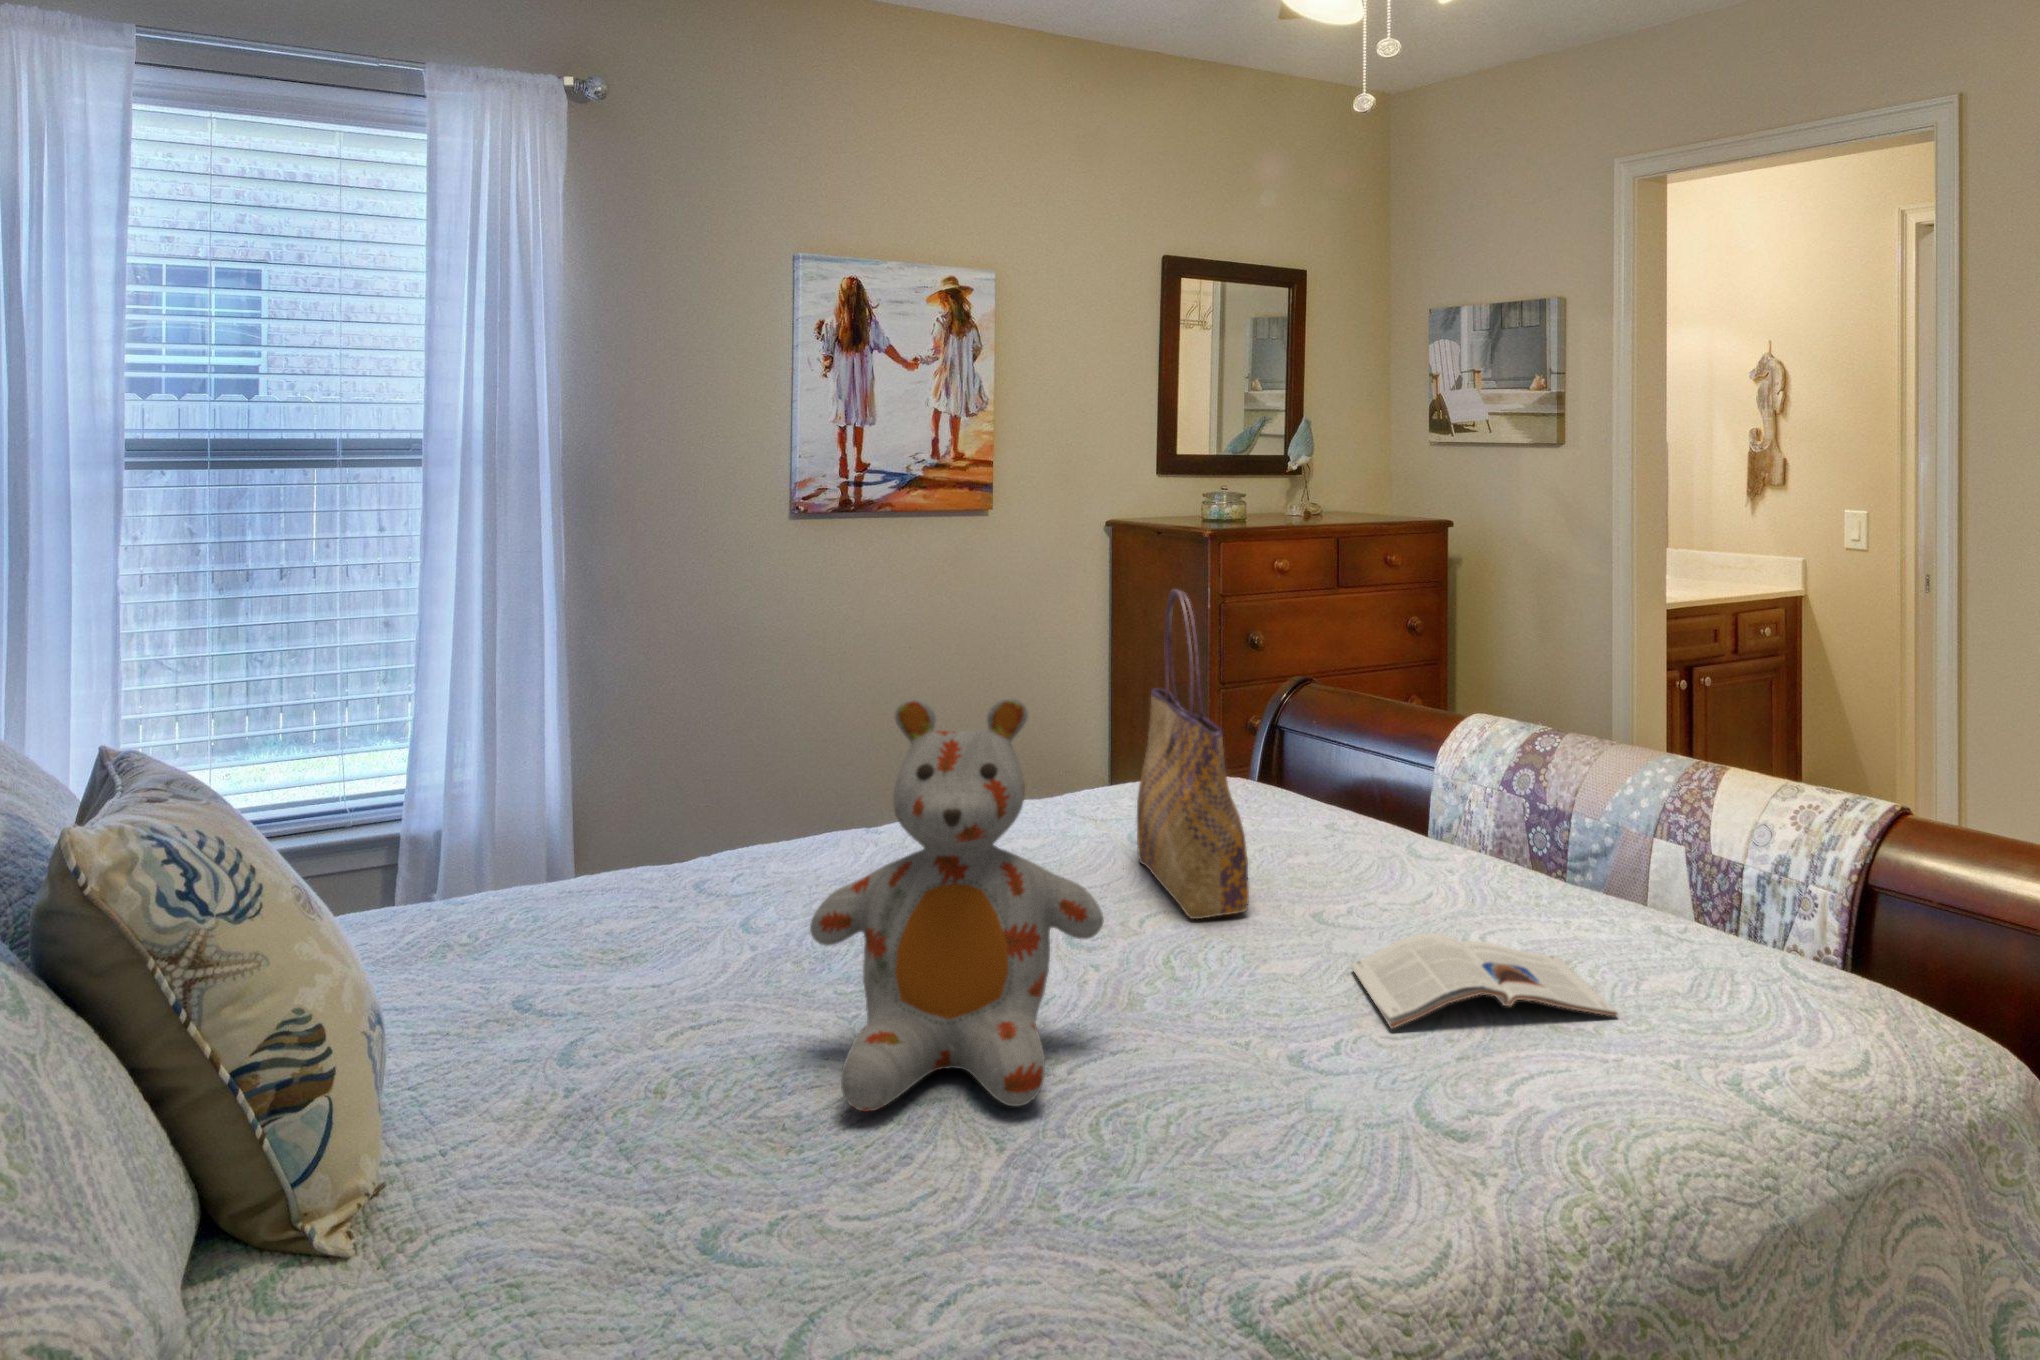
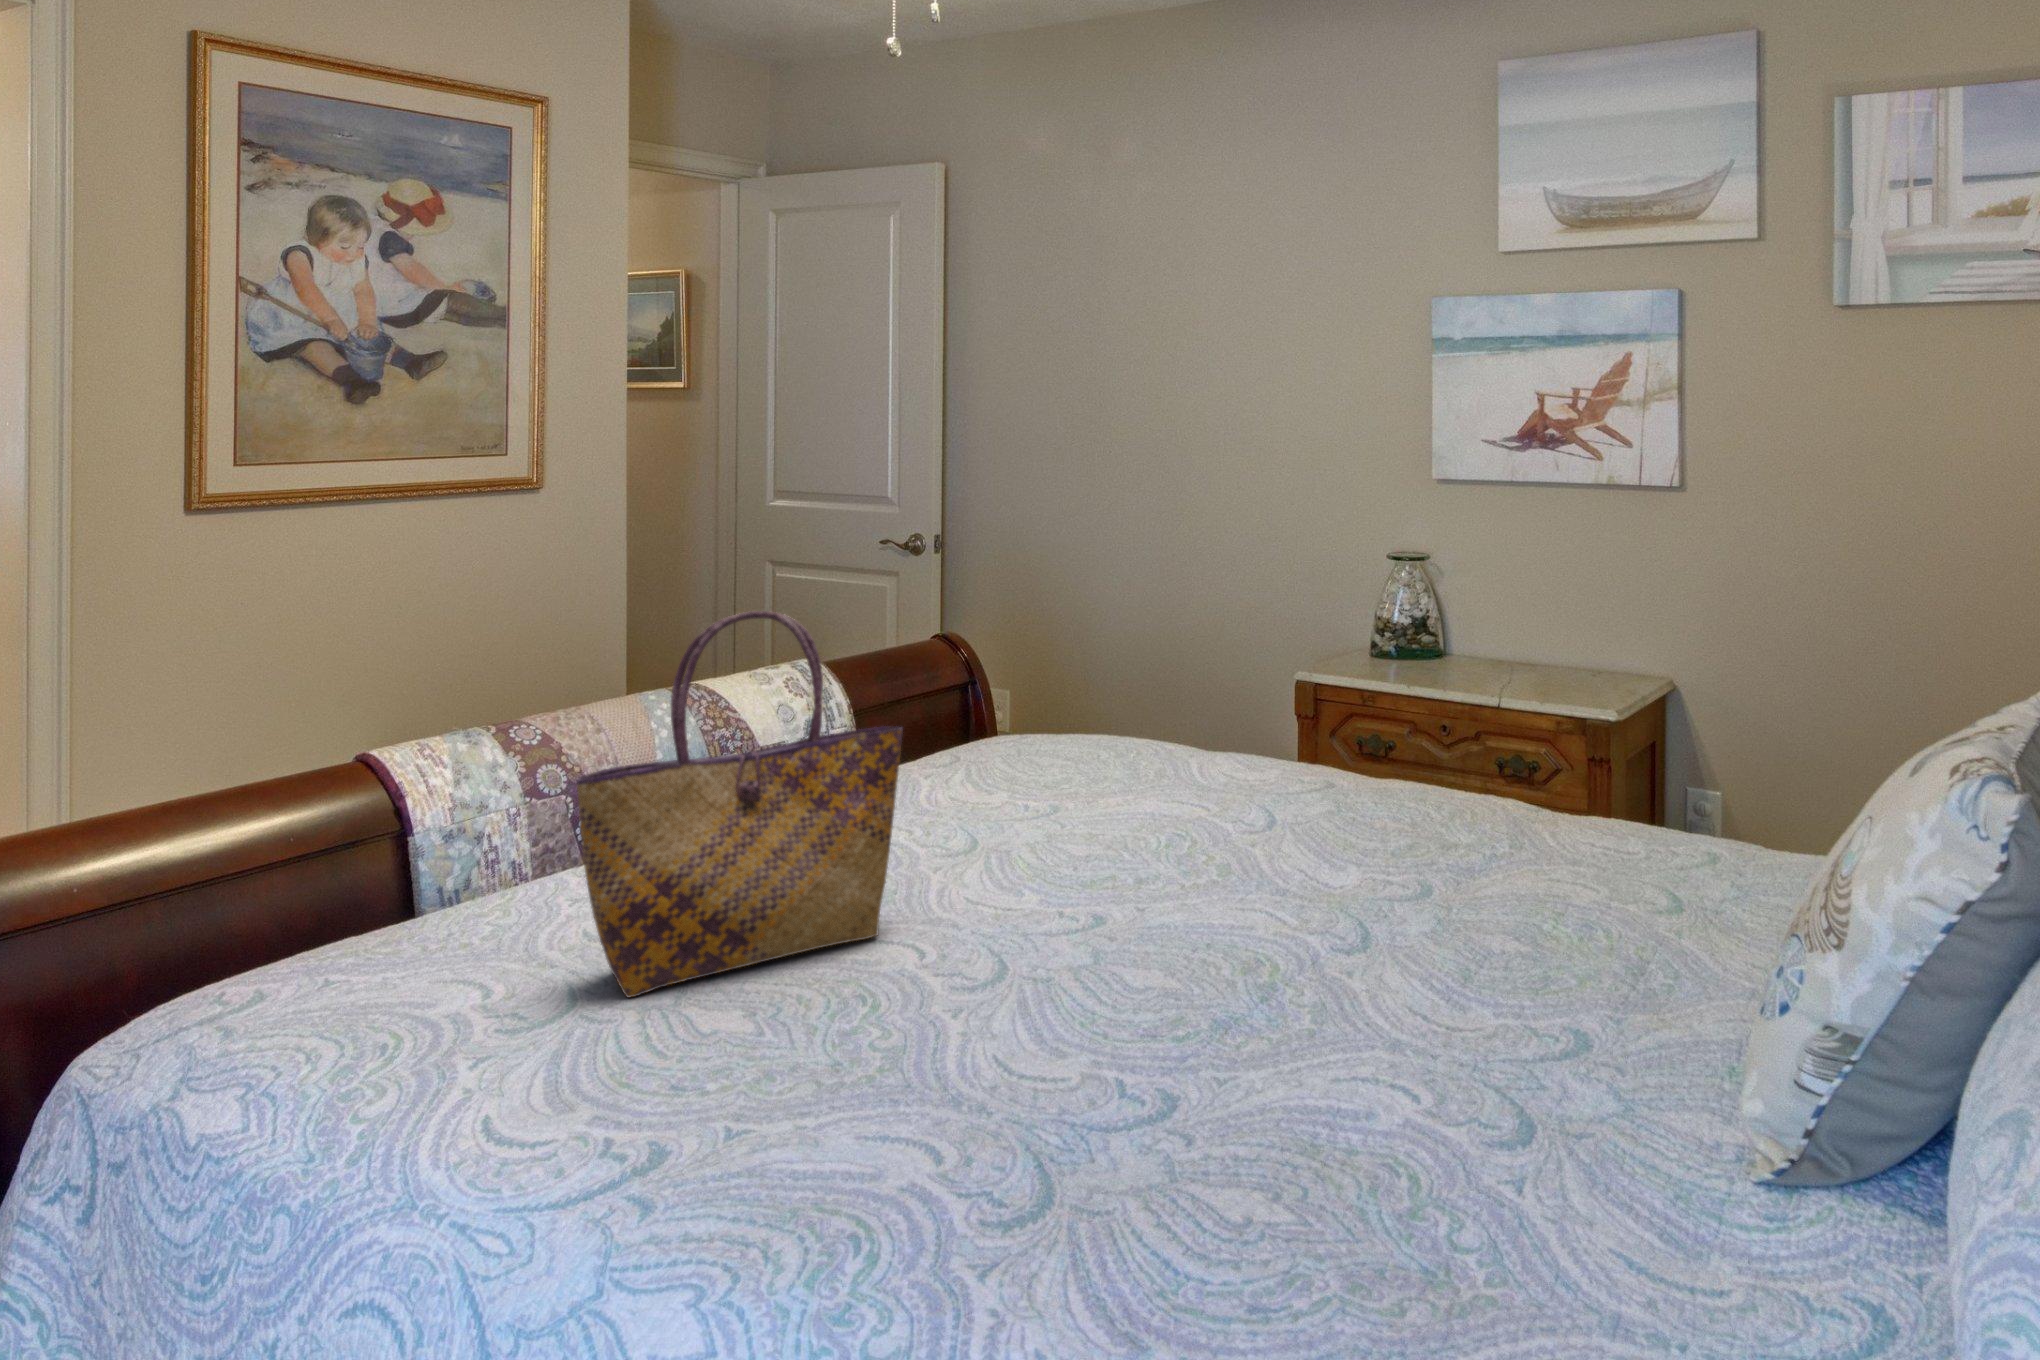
stuffed bear: present [810,698,1104,1112] -> none [1192,655,1421,985]
magazine: present [1351,933,1618,1028] -> none [947,794,1126,867]

